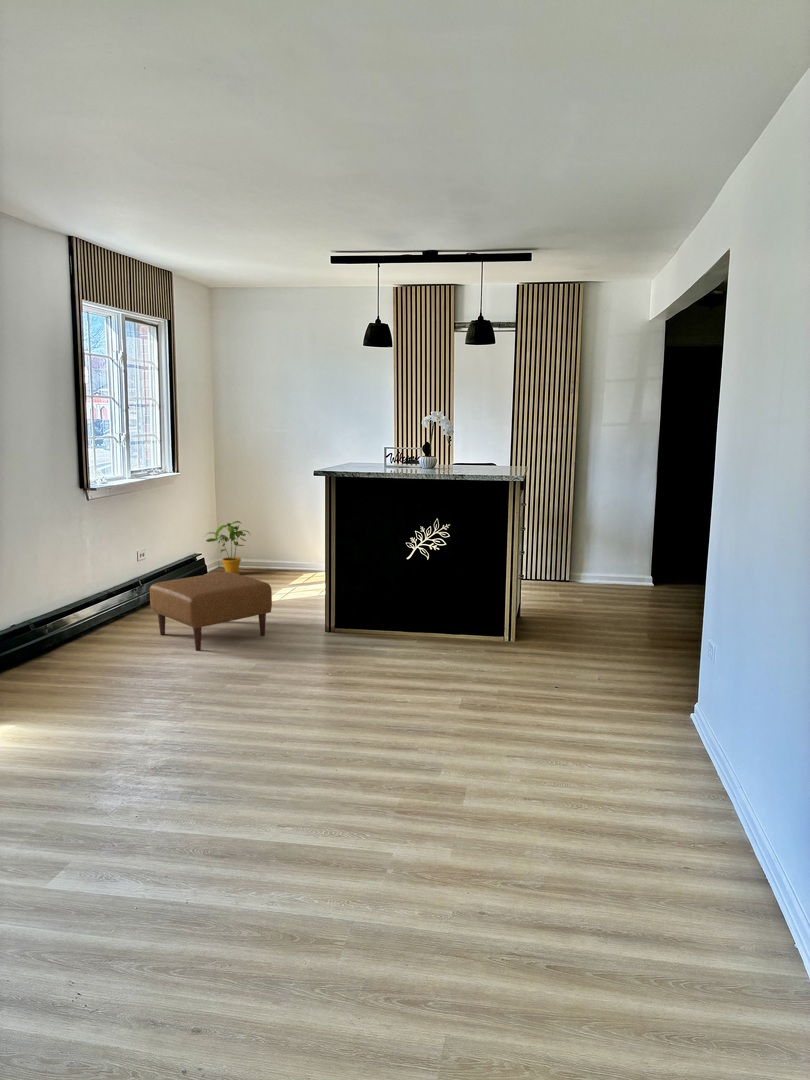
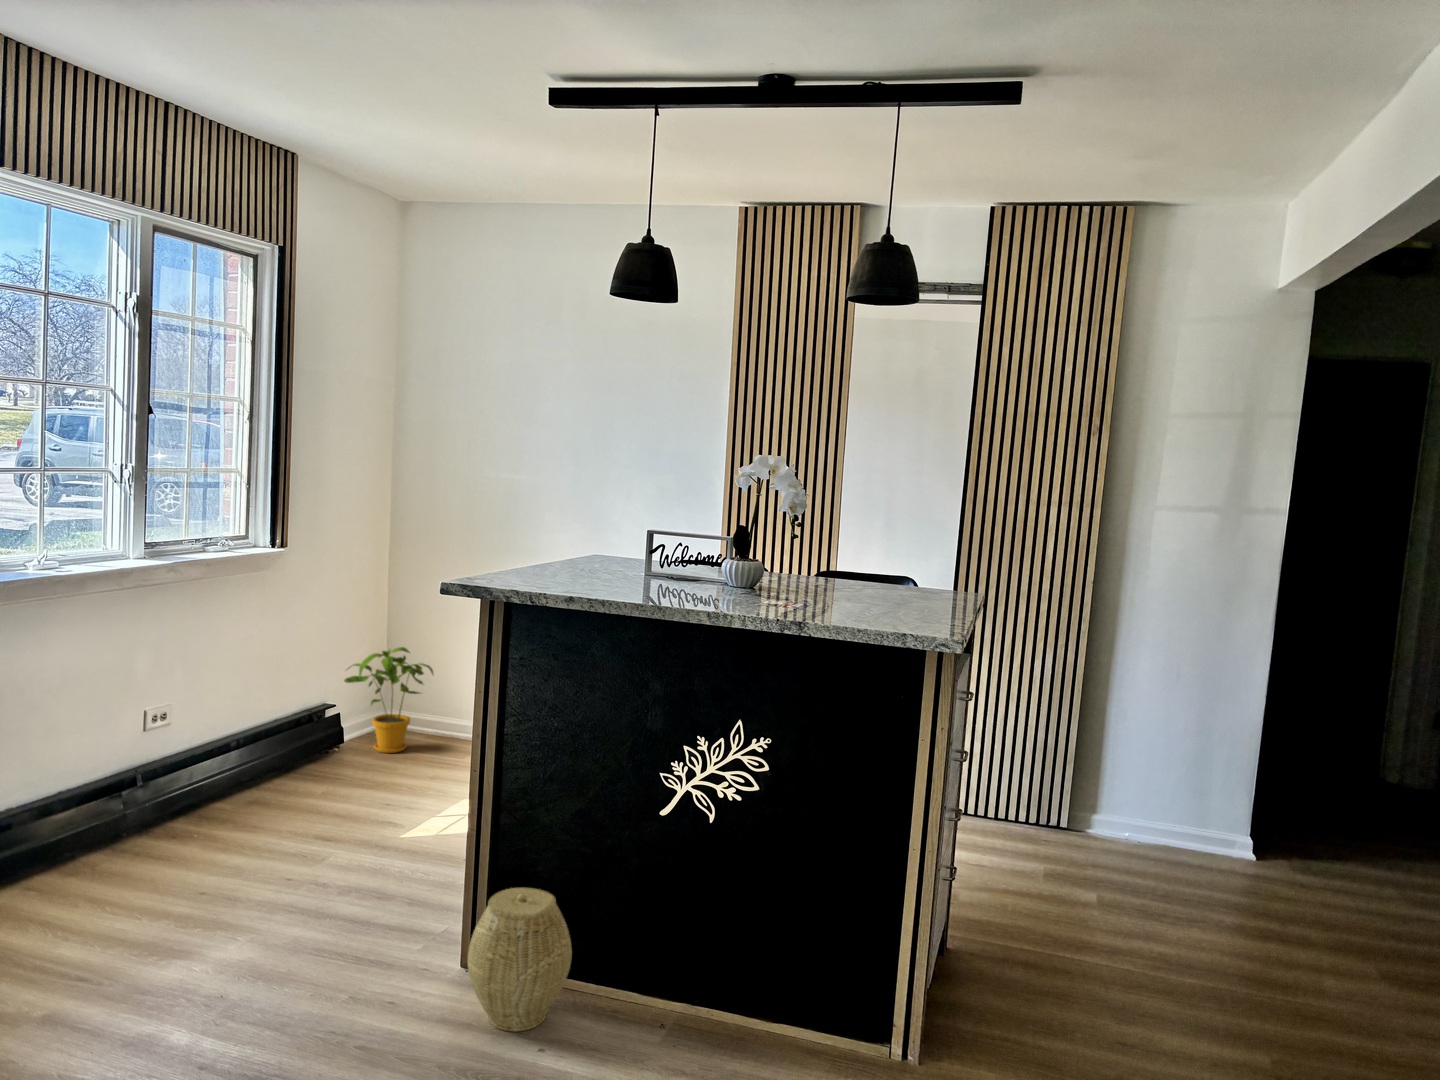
ottoman: present [150,572,272,651] -> none [45,789,325,1024]
woven basket: none [338,592,378,643] -> present [467,888,572,1031]

